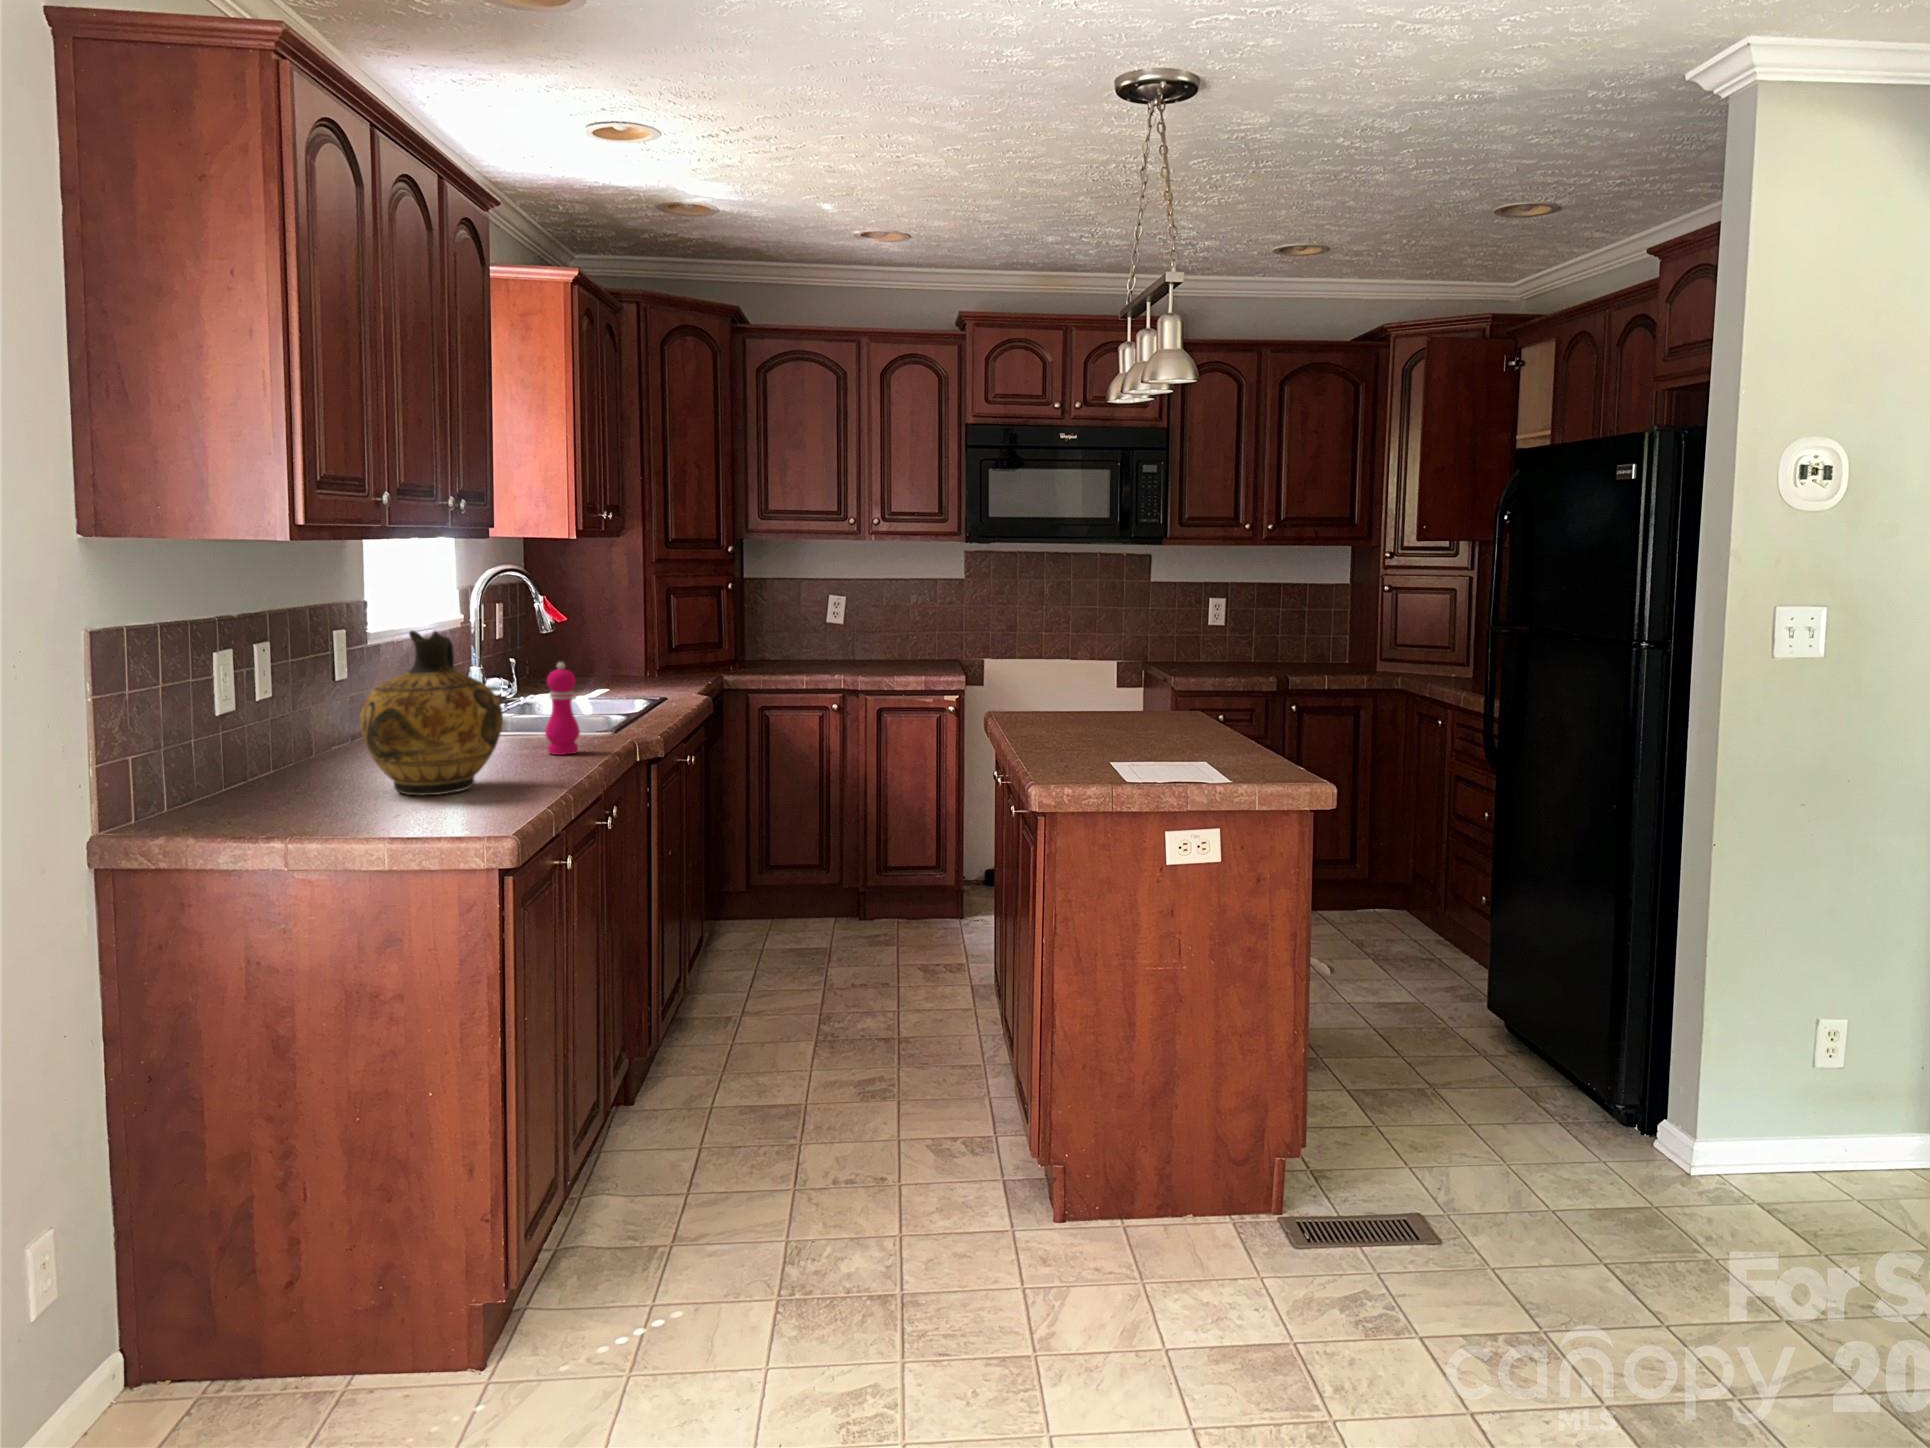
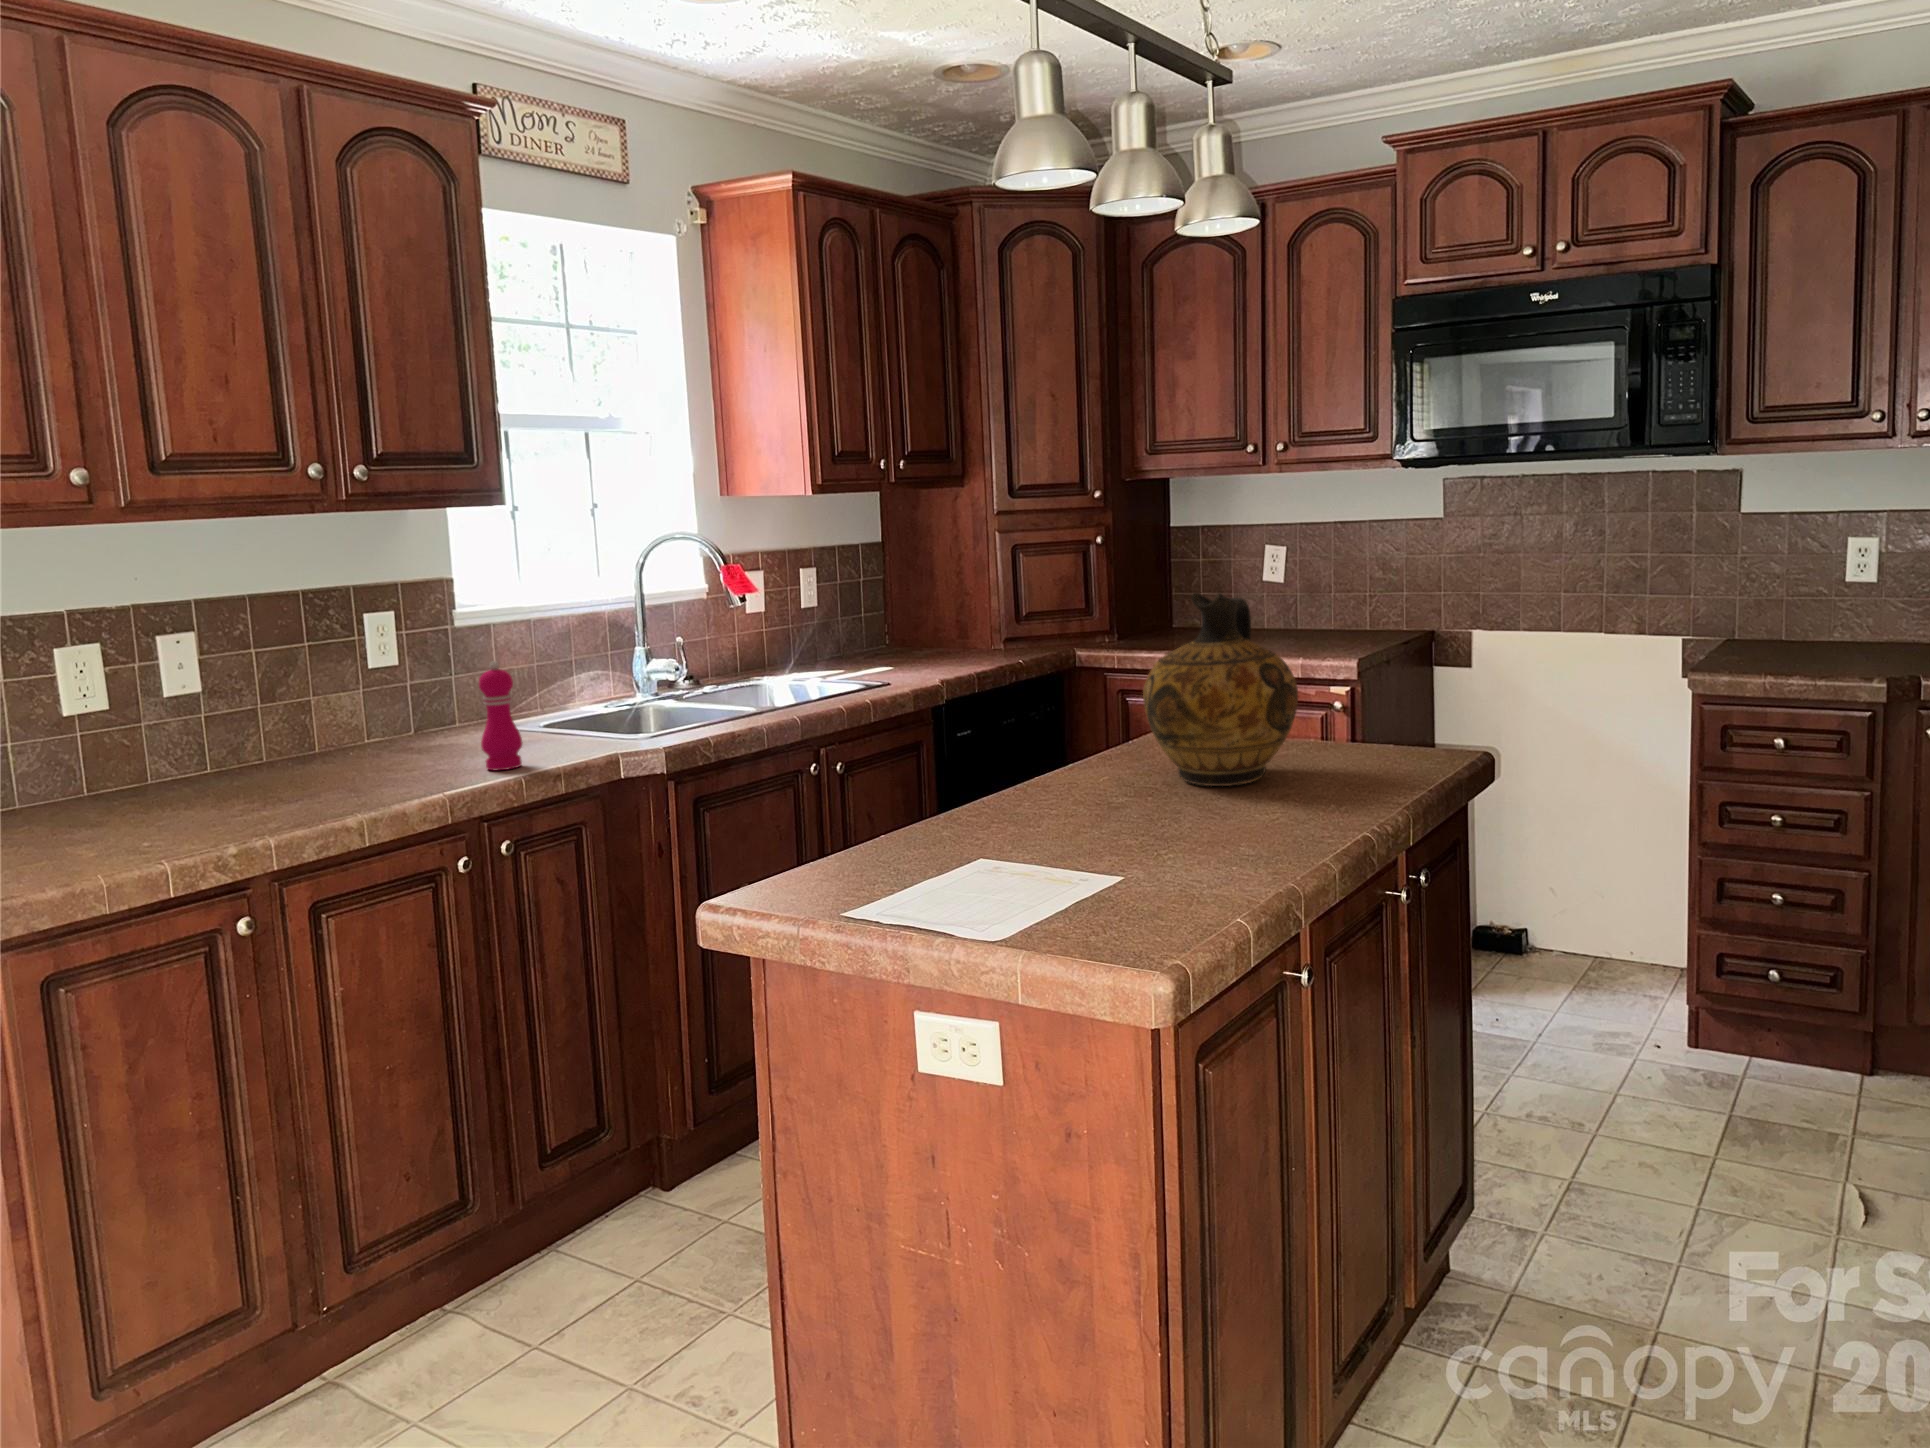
ceramic jug: present [360,631,503,795] -> present [1143,593,1298,786]

